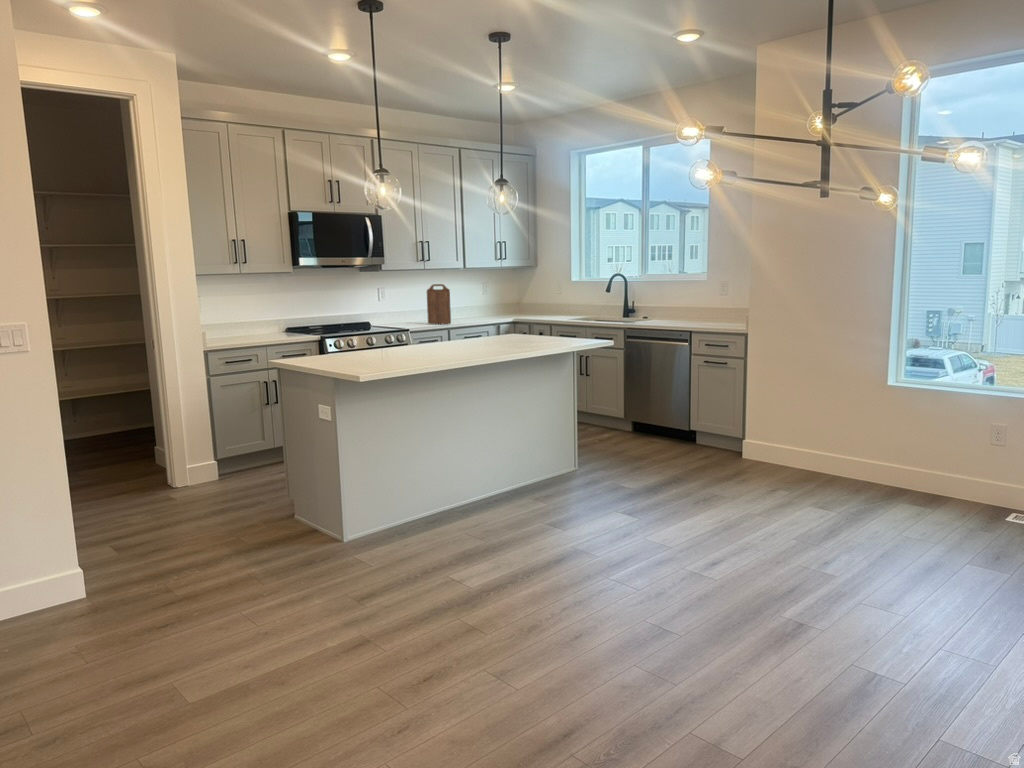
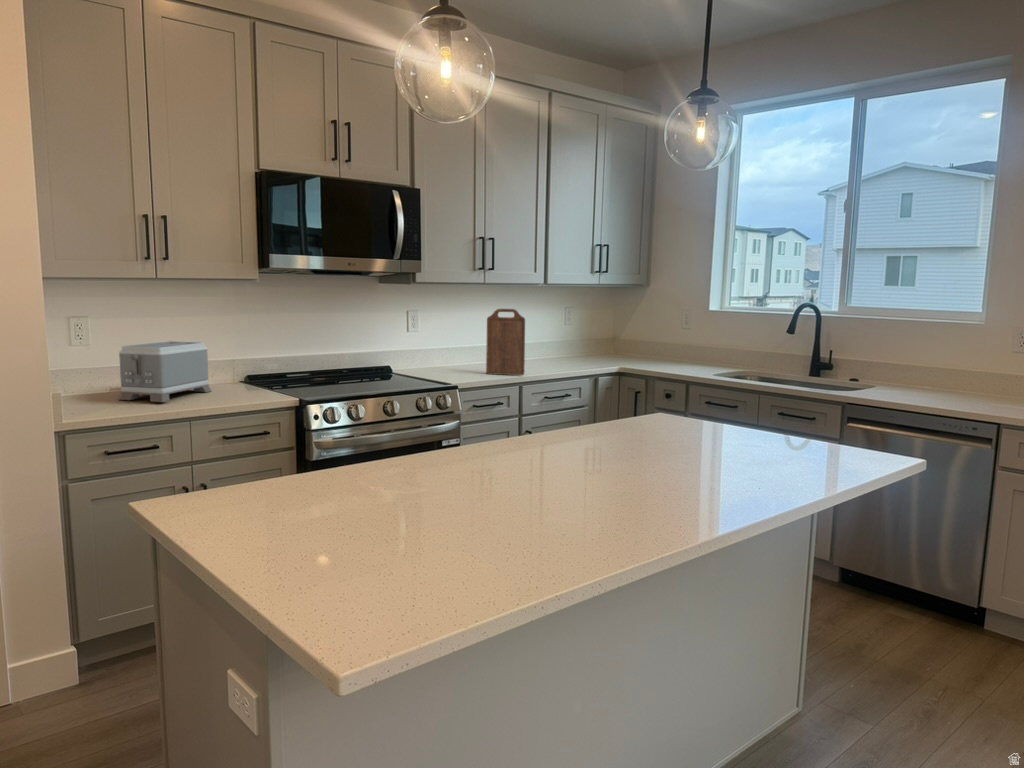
toaster: none [224,308,271,339] -> present [119,341,211,402]

